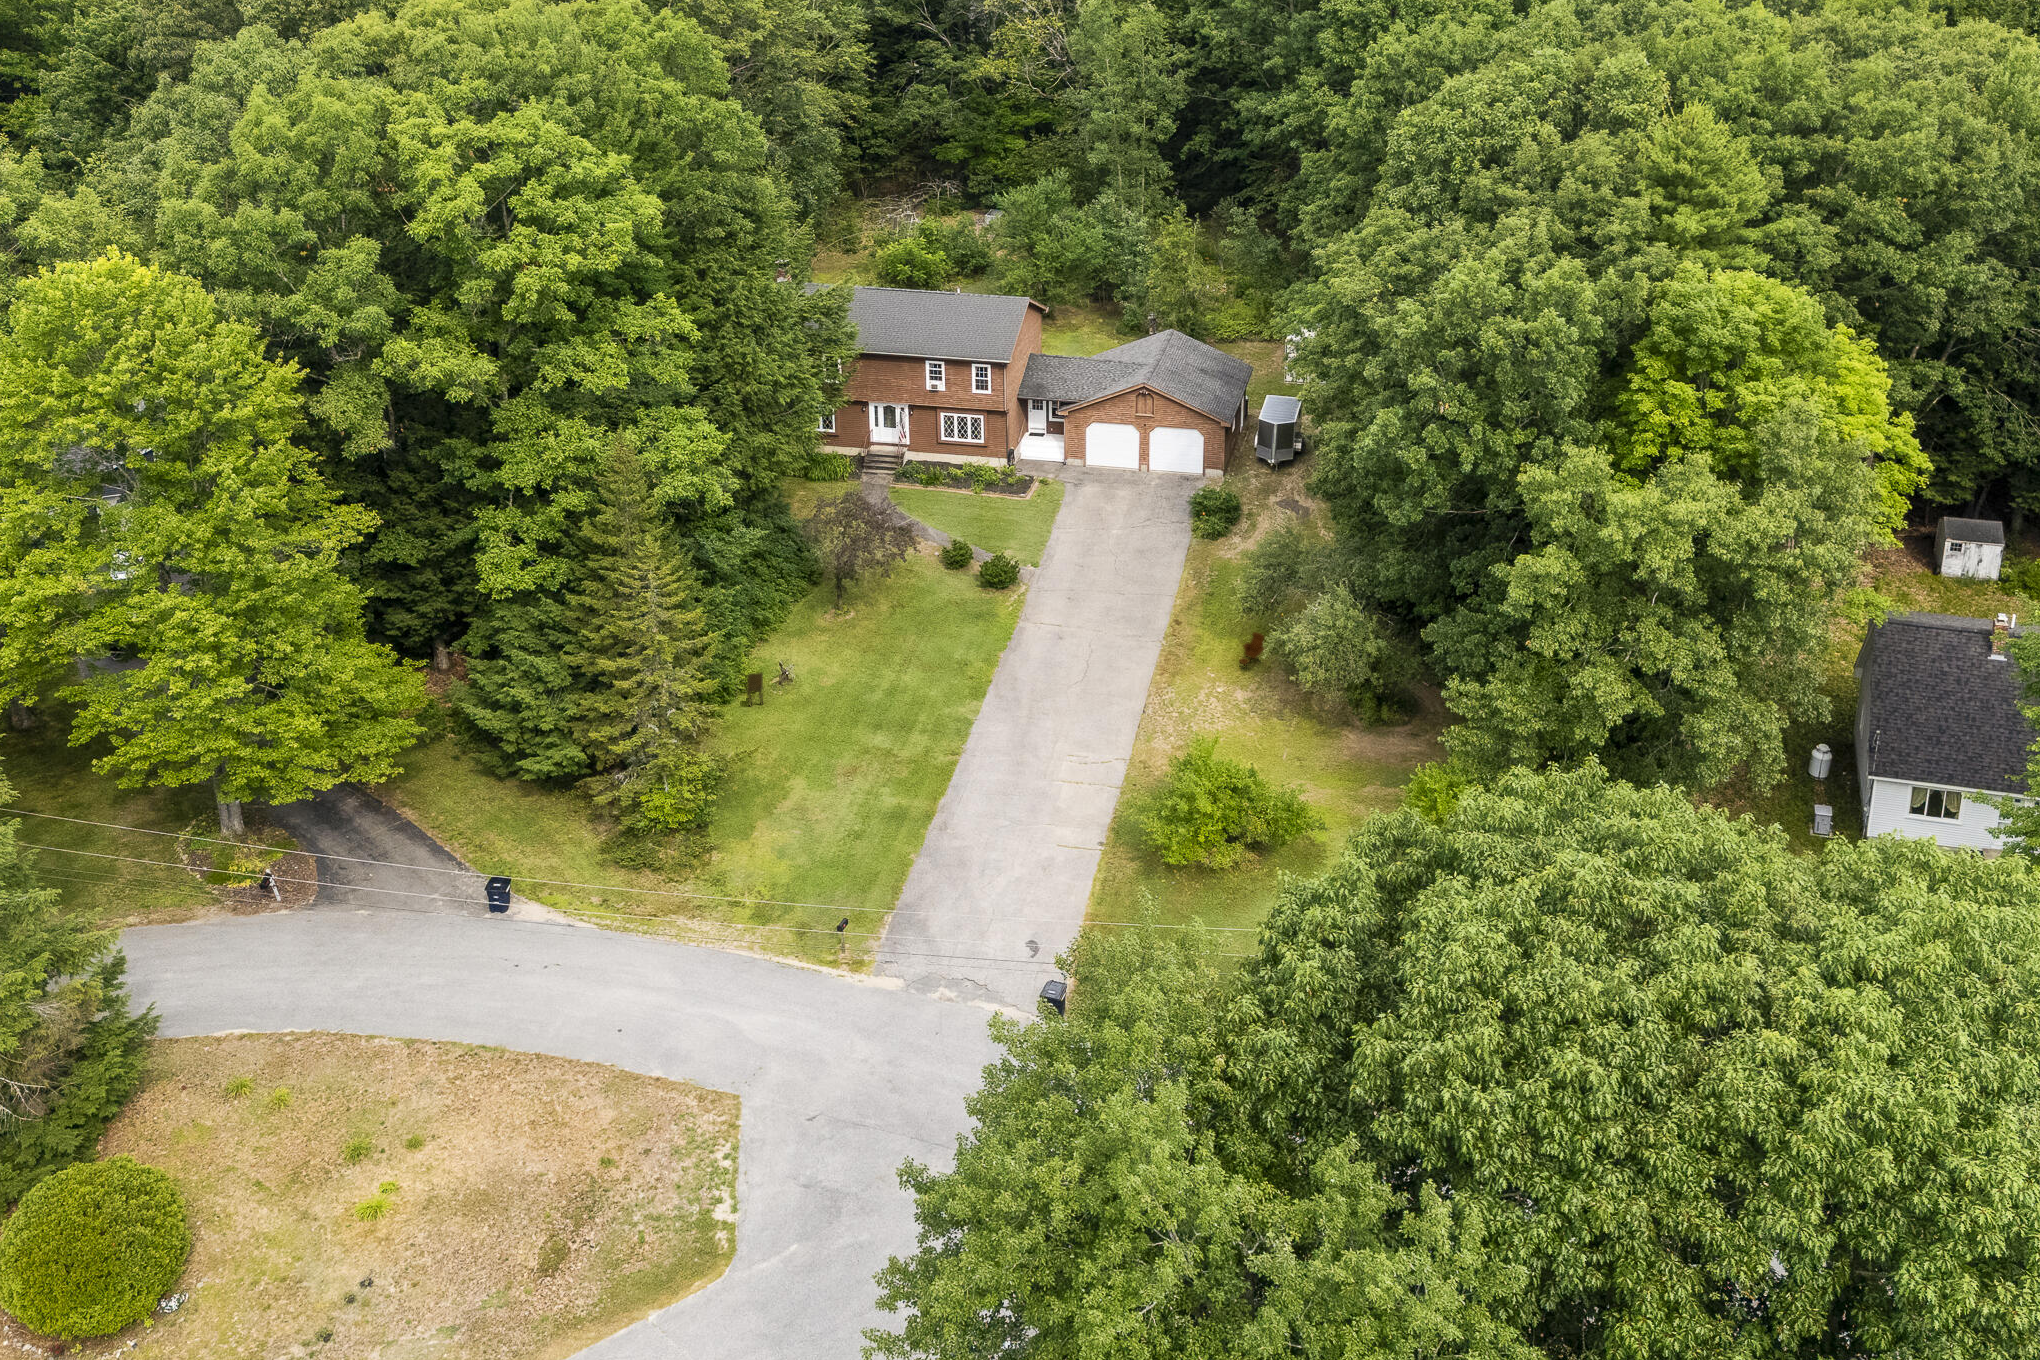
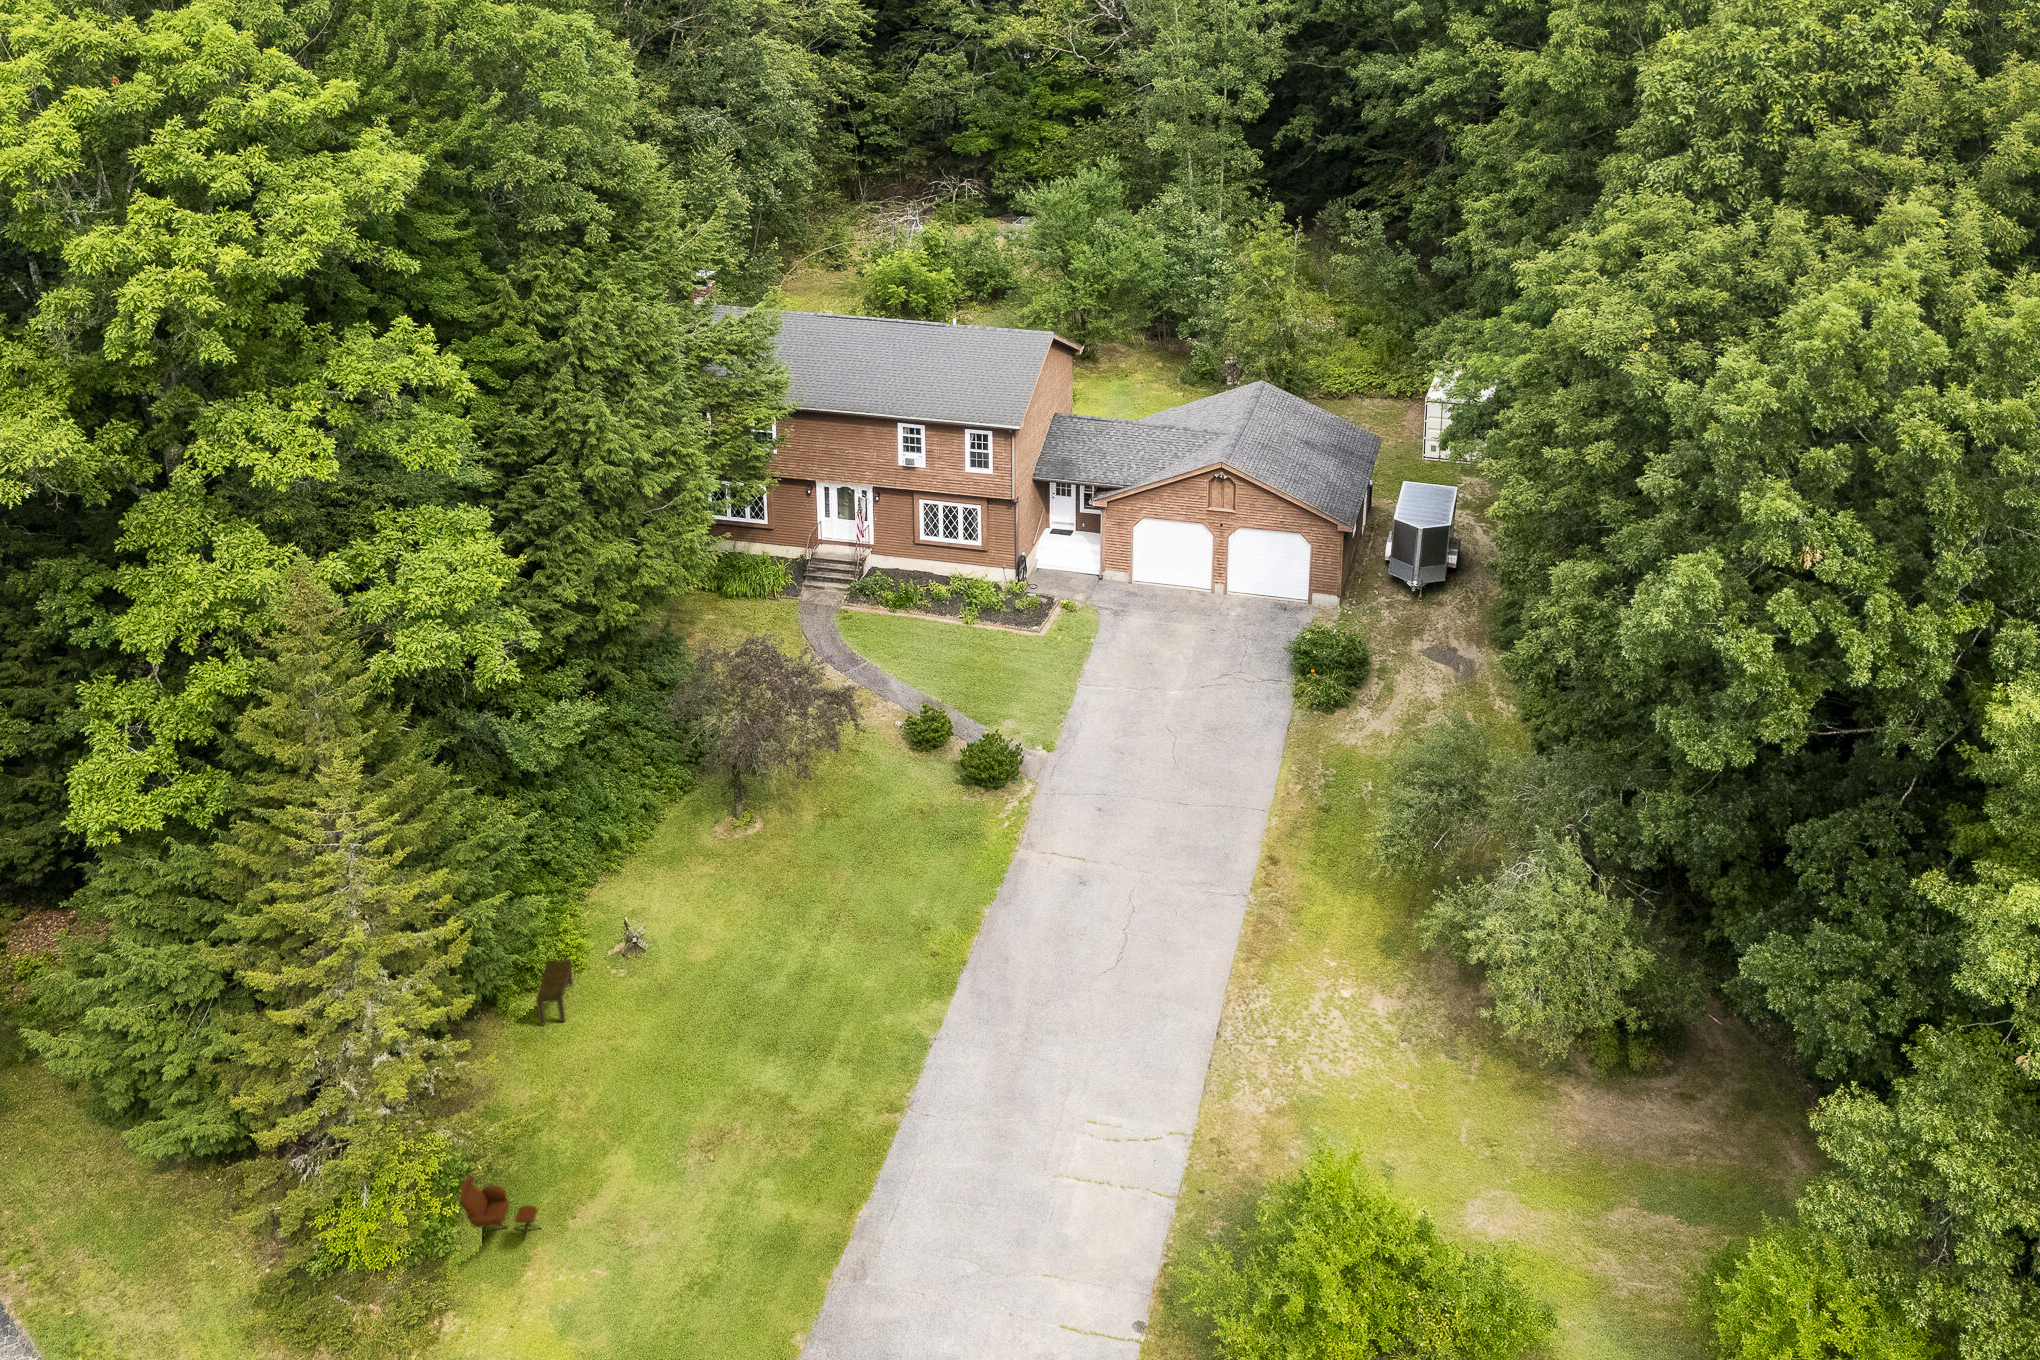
lounge chair: present [1240,632,1264,669] -> present [459,1176,540,1236]

